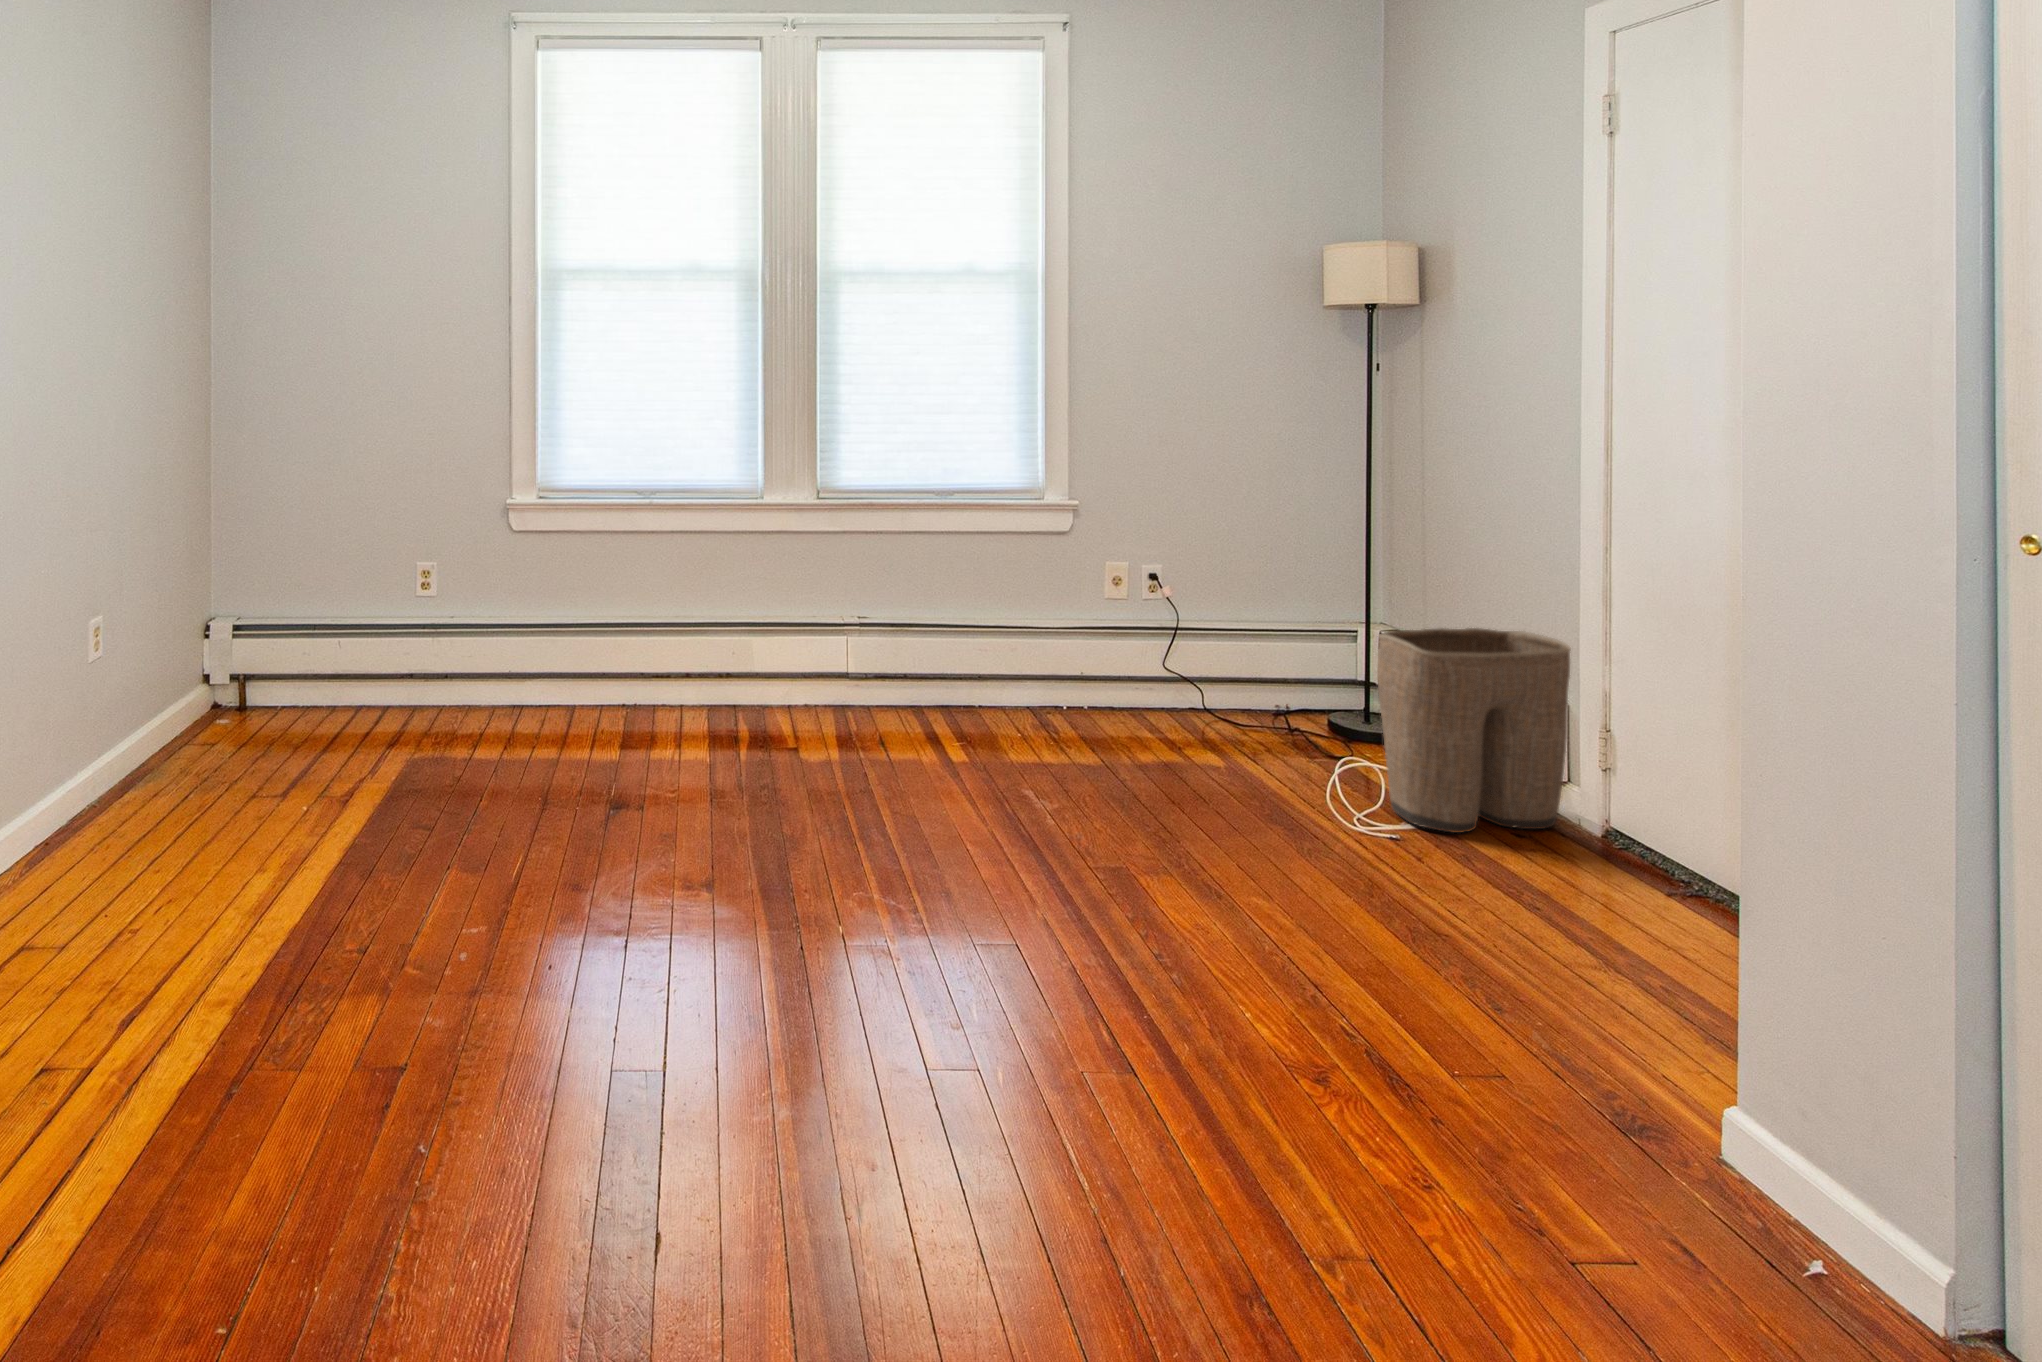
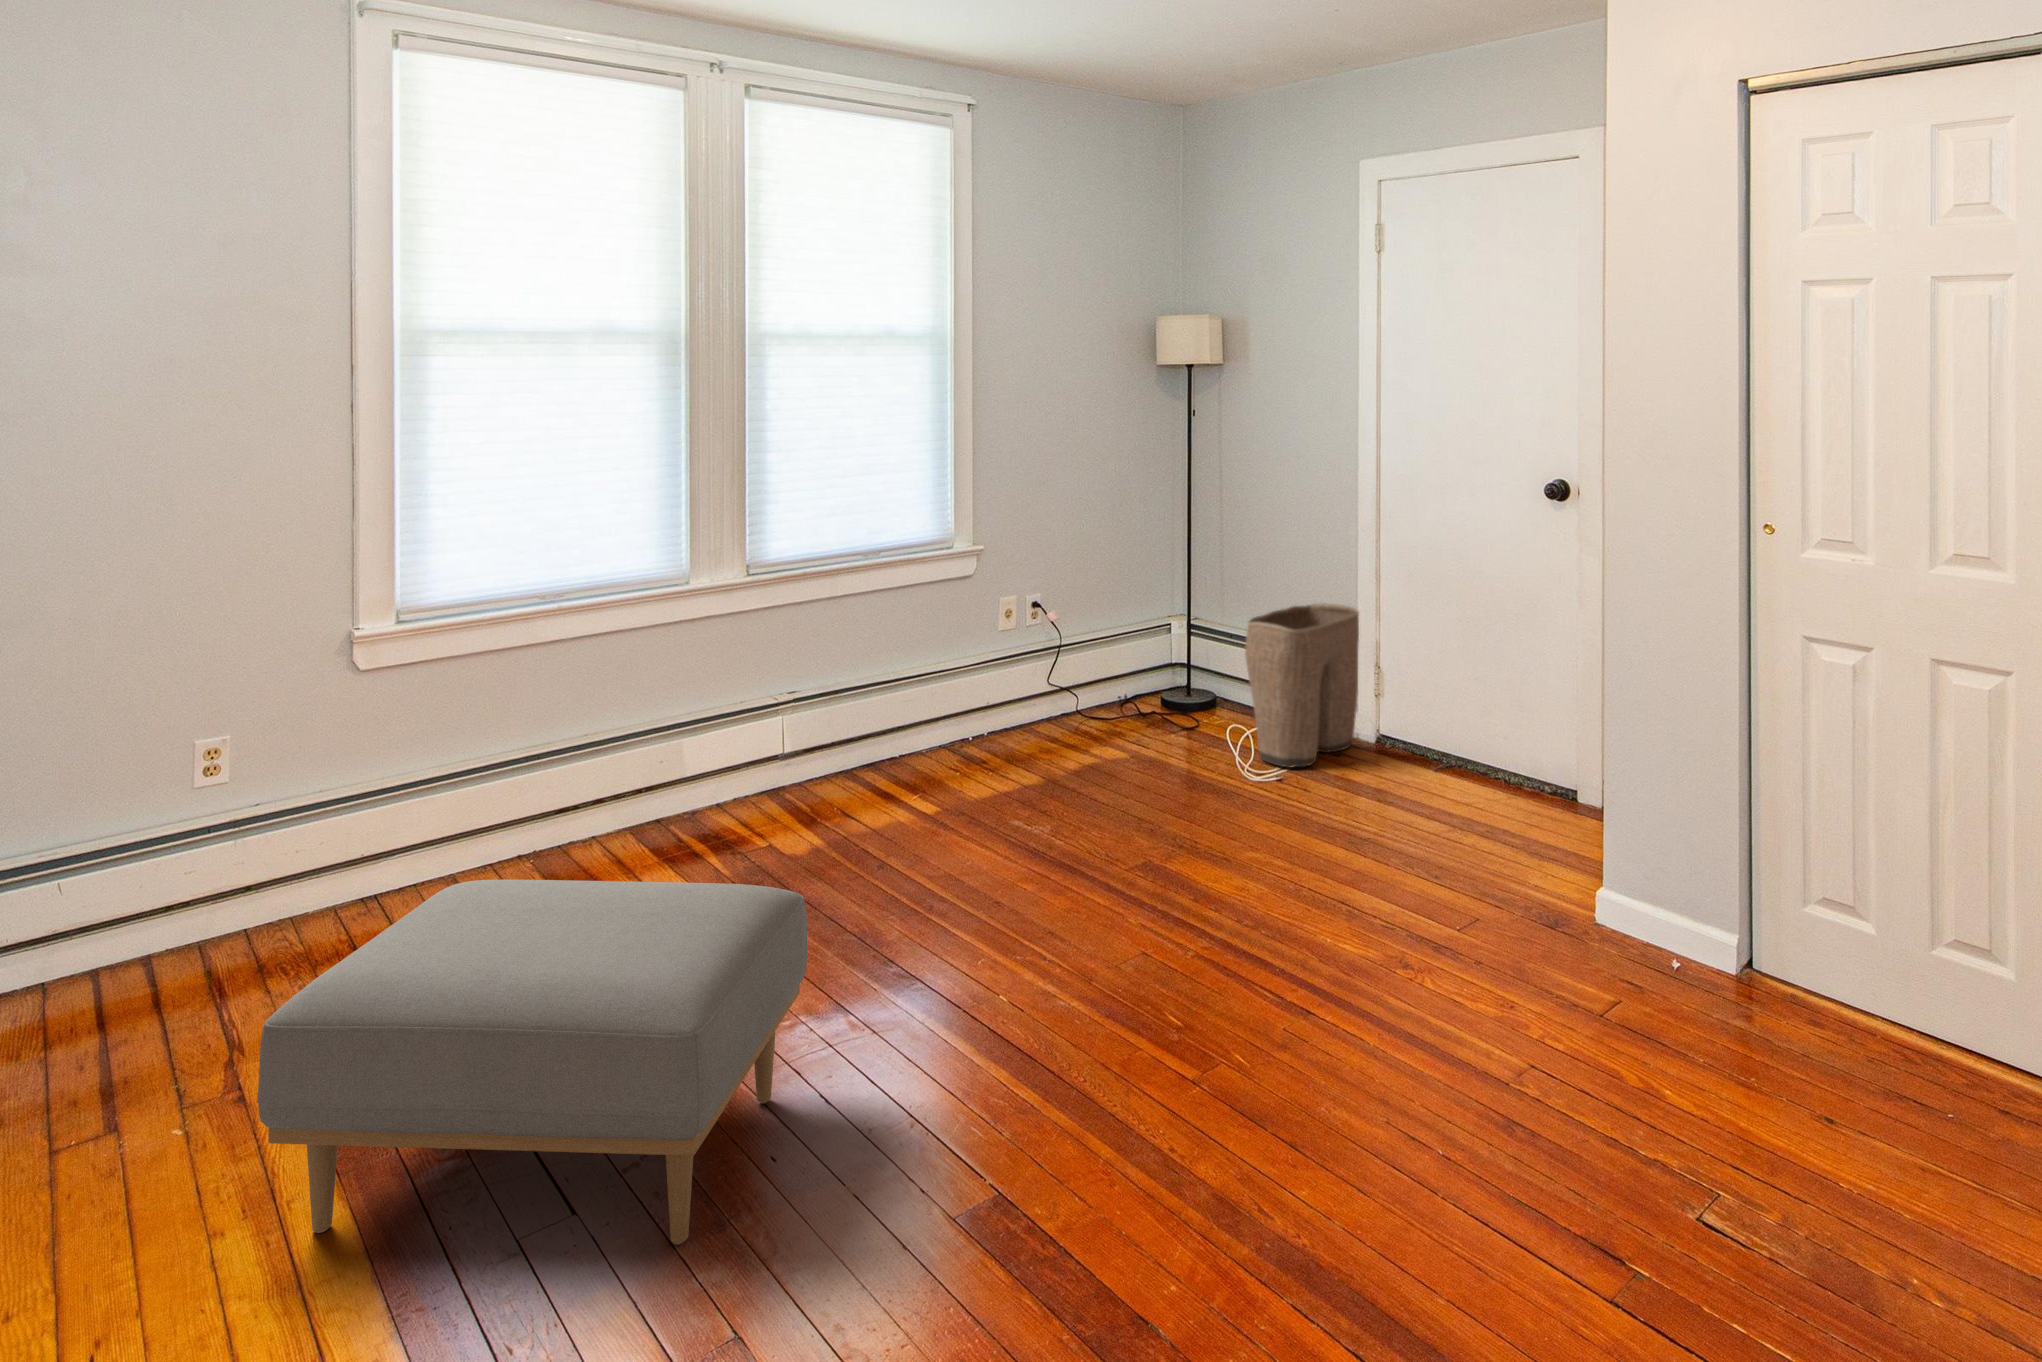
ottoman: none [262,685,632,993] -> present [257,879,808,1244]

